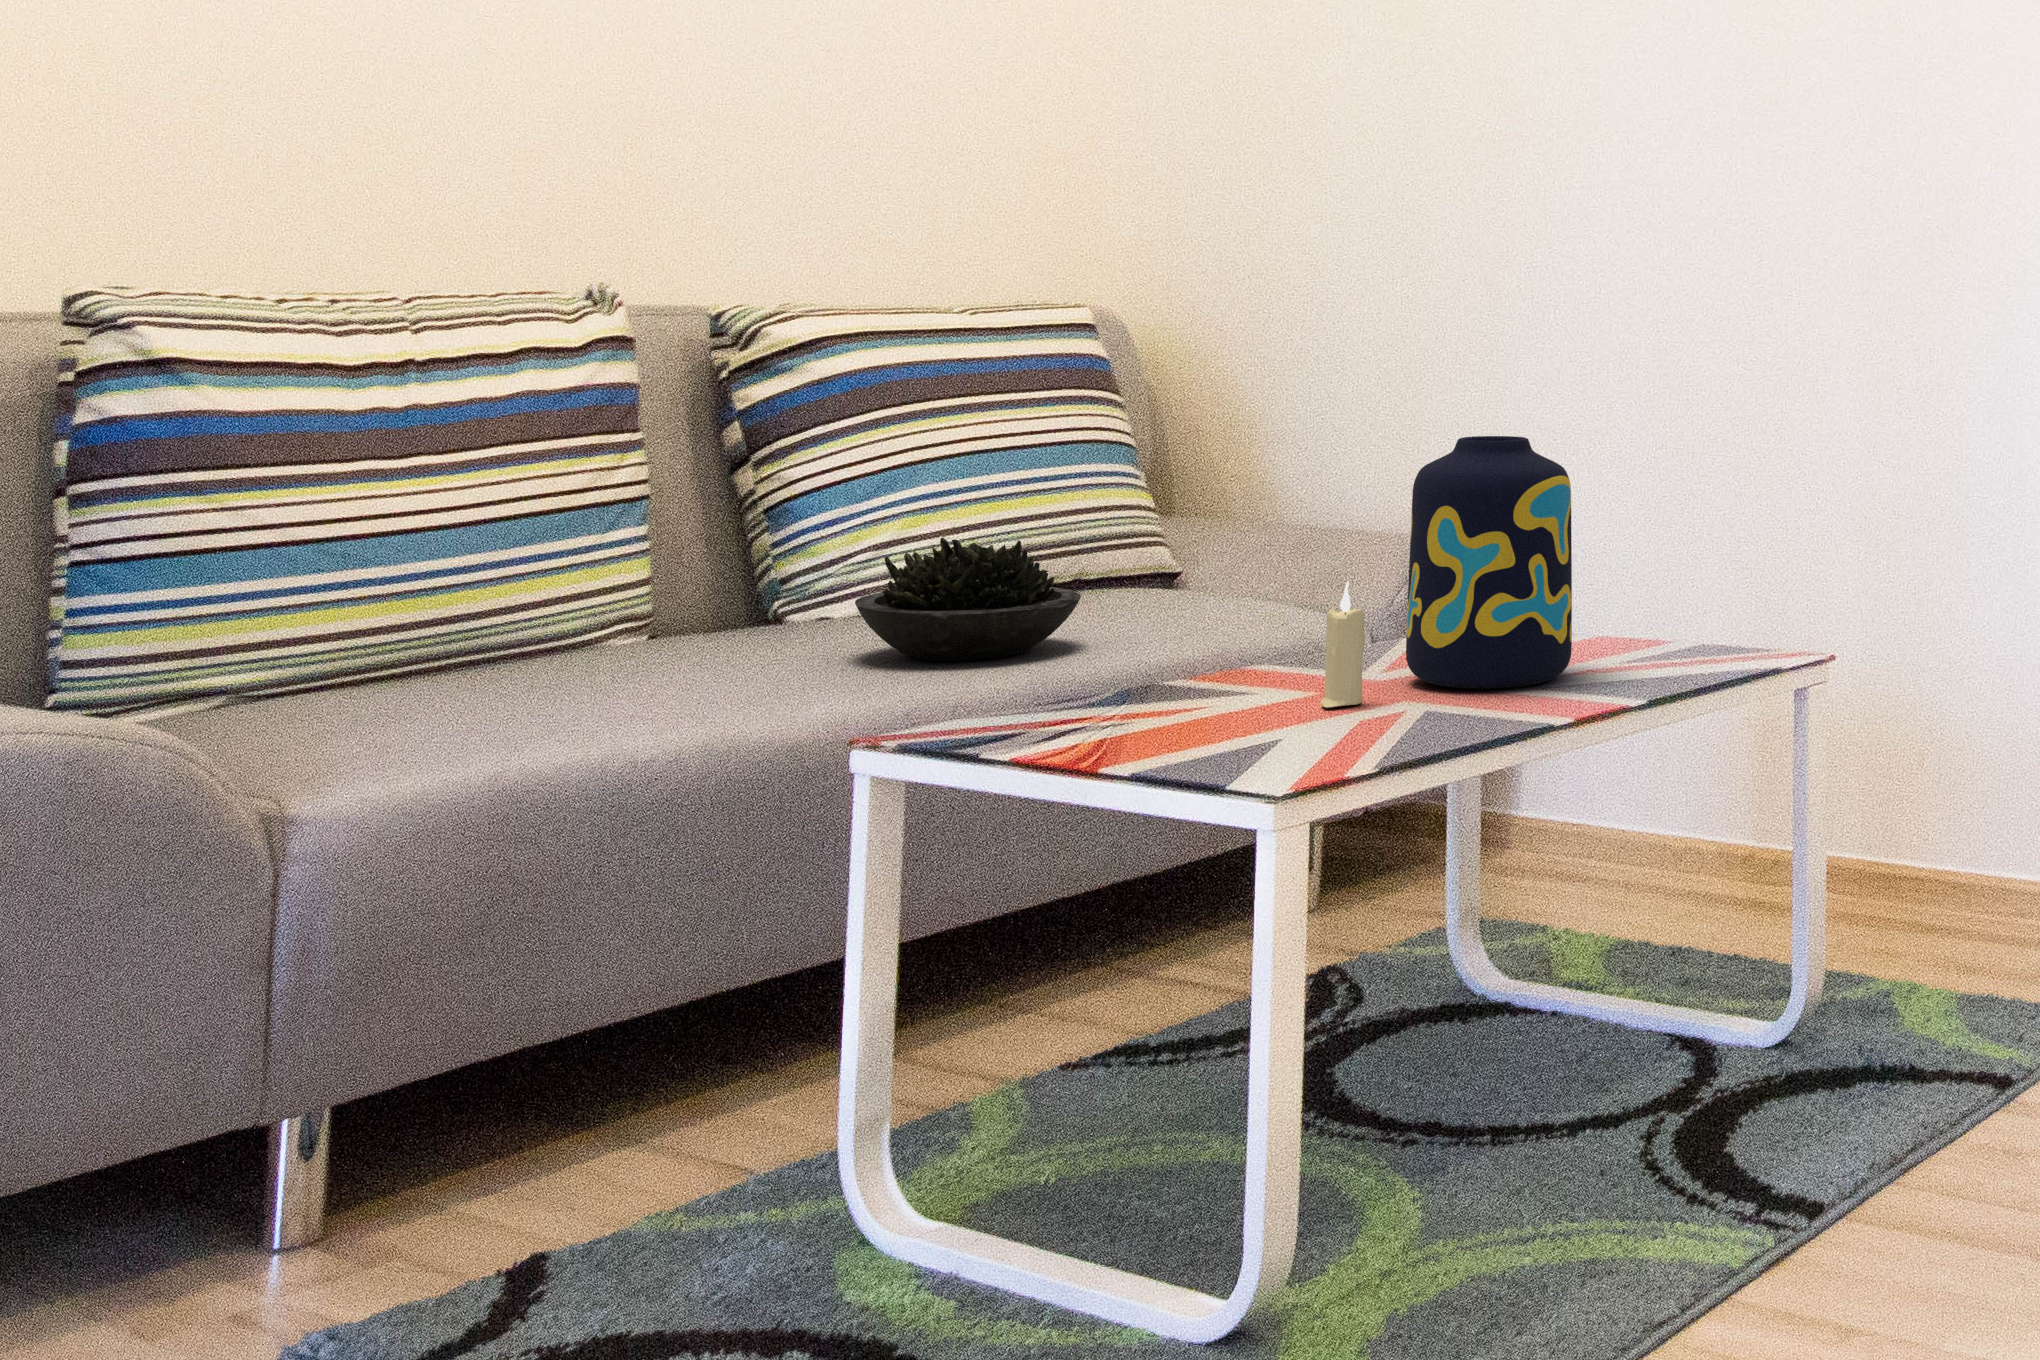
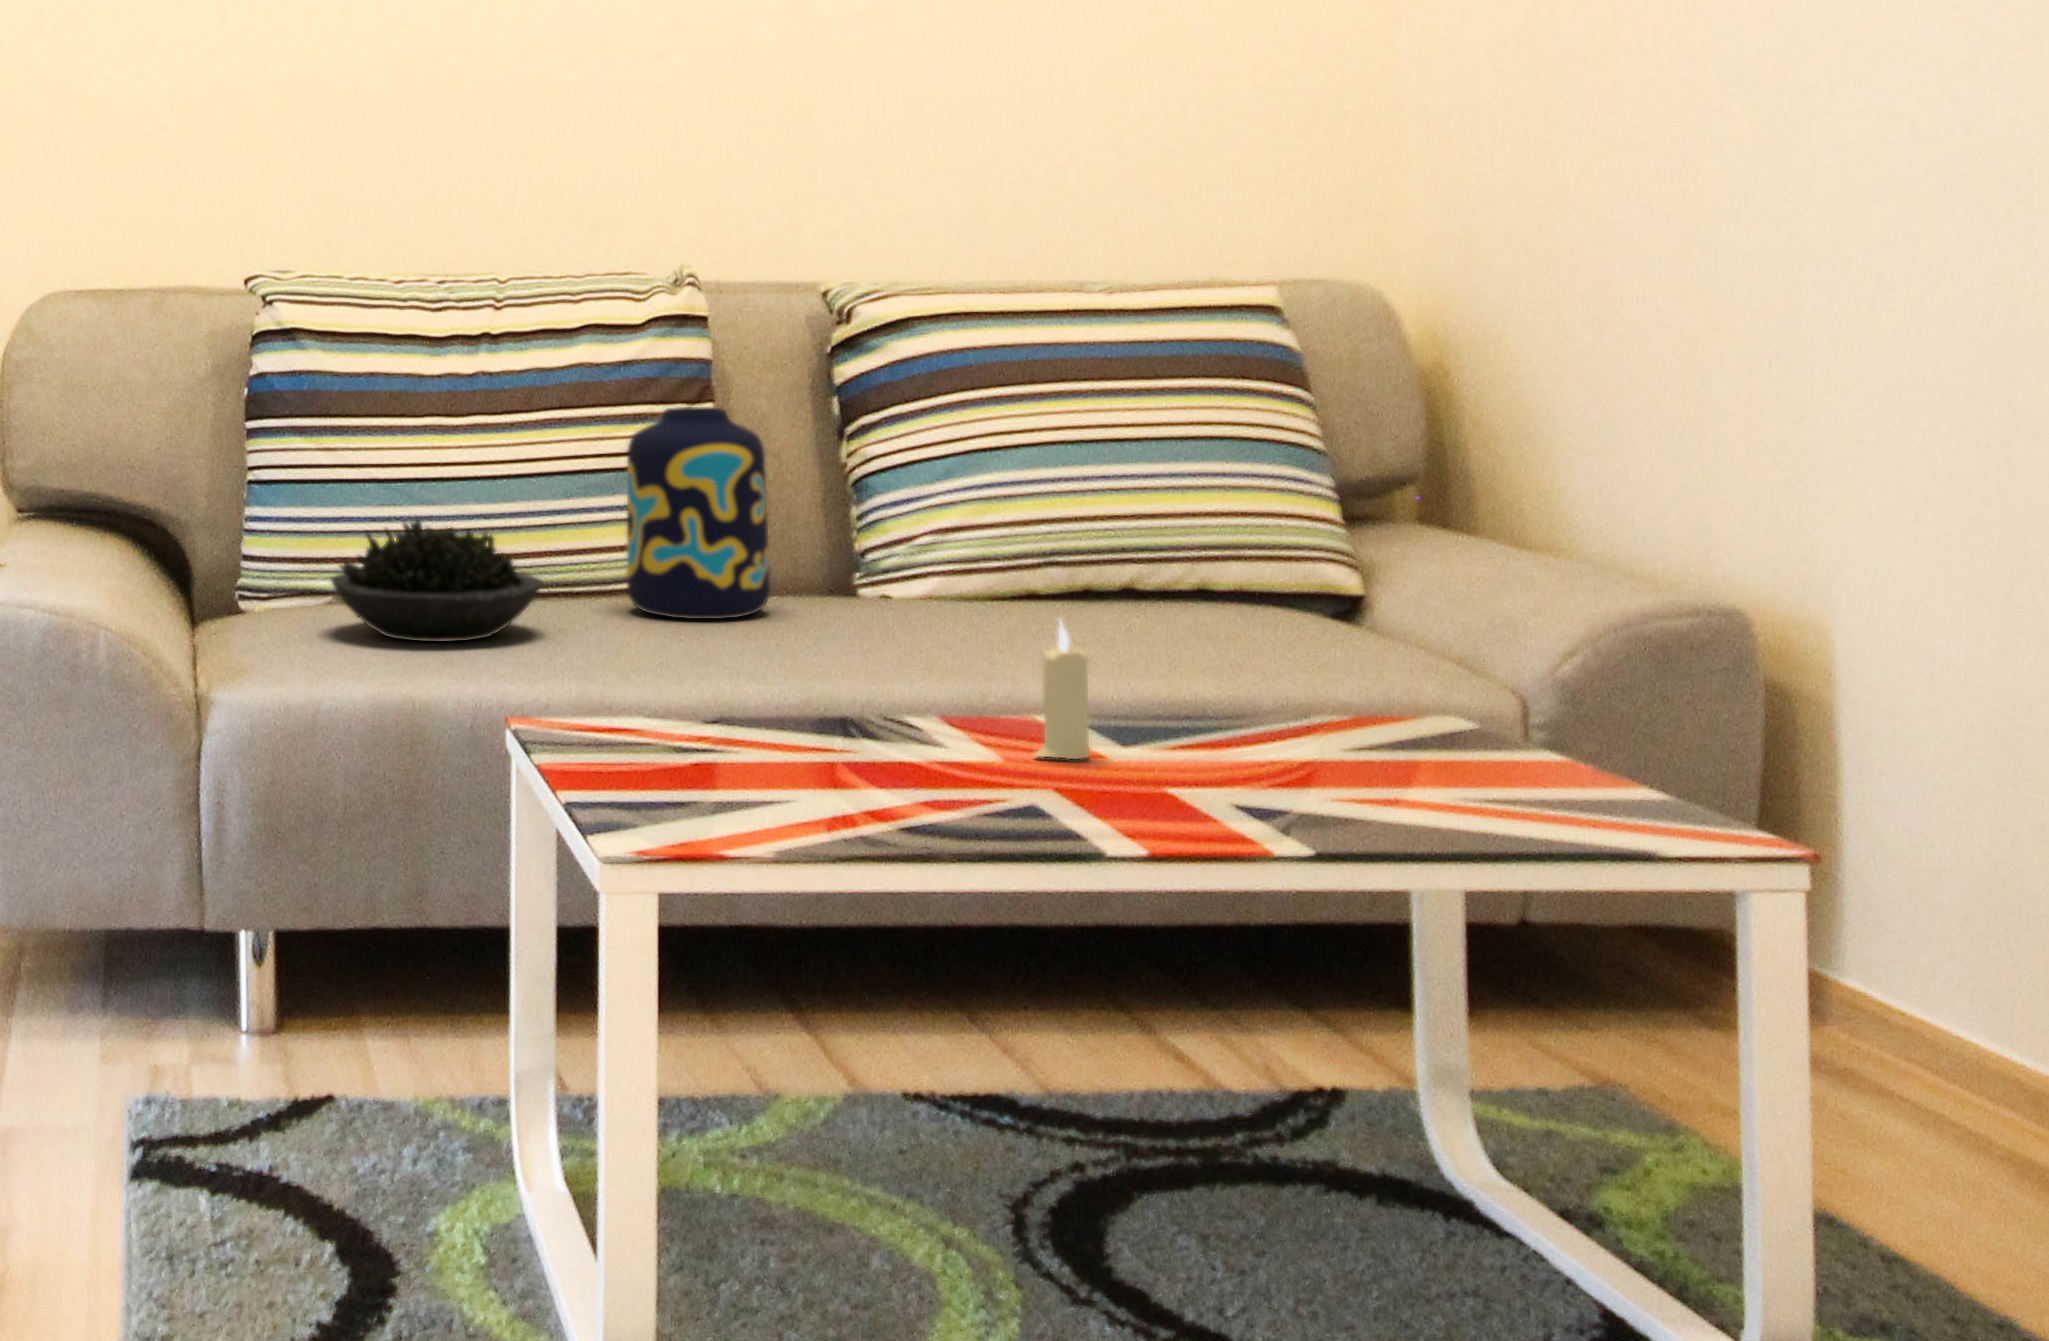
vase: present [1406,436,1572,689] -> present [627,407,770,619]
succulent plant: present [855,538,1081,661] -> present [331,520,542,642]

